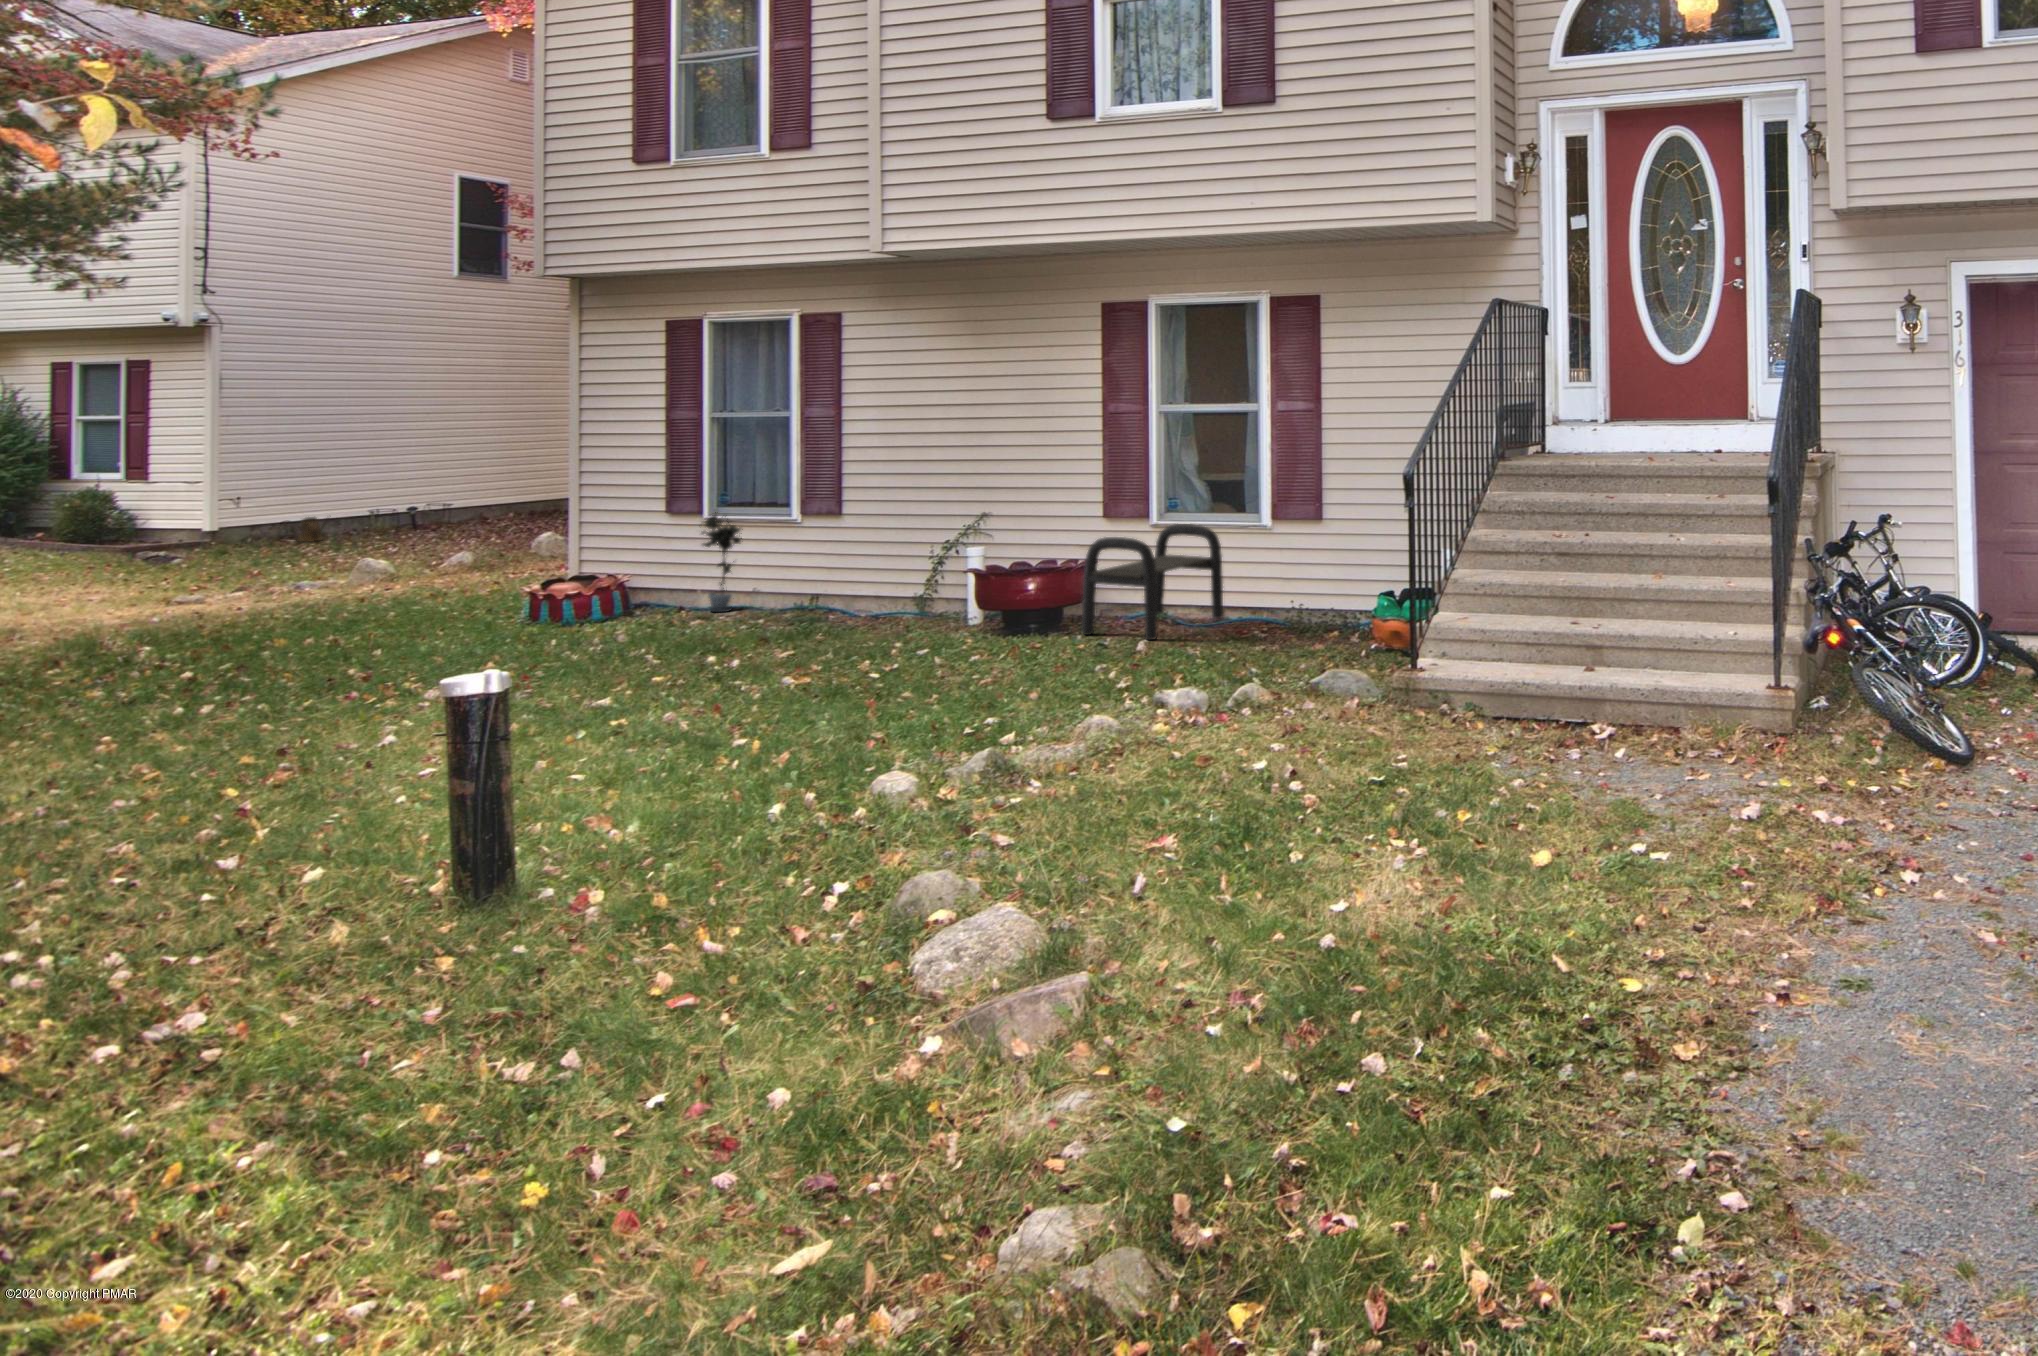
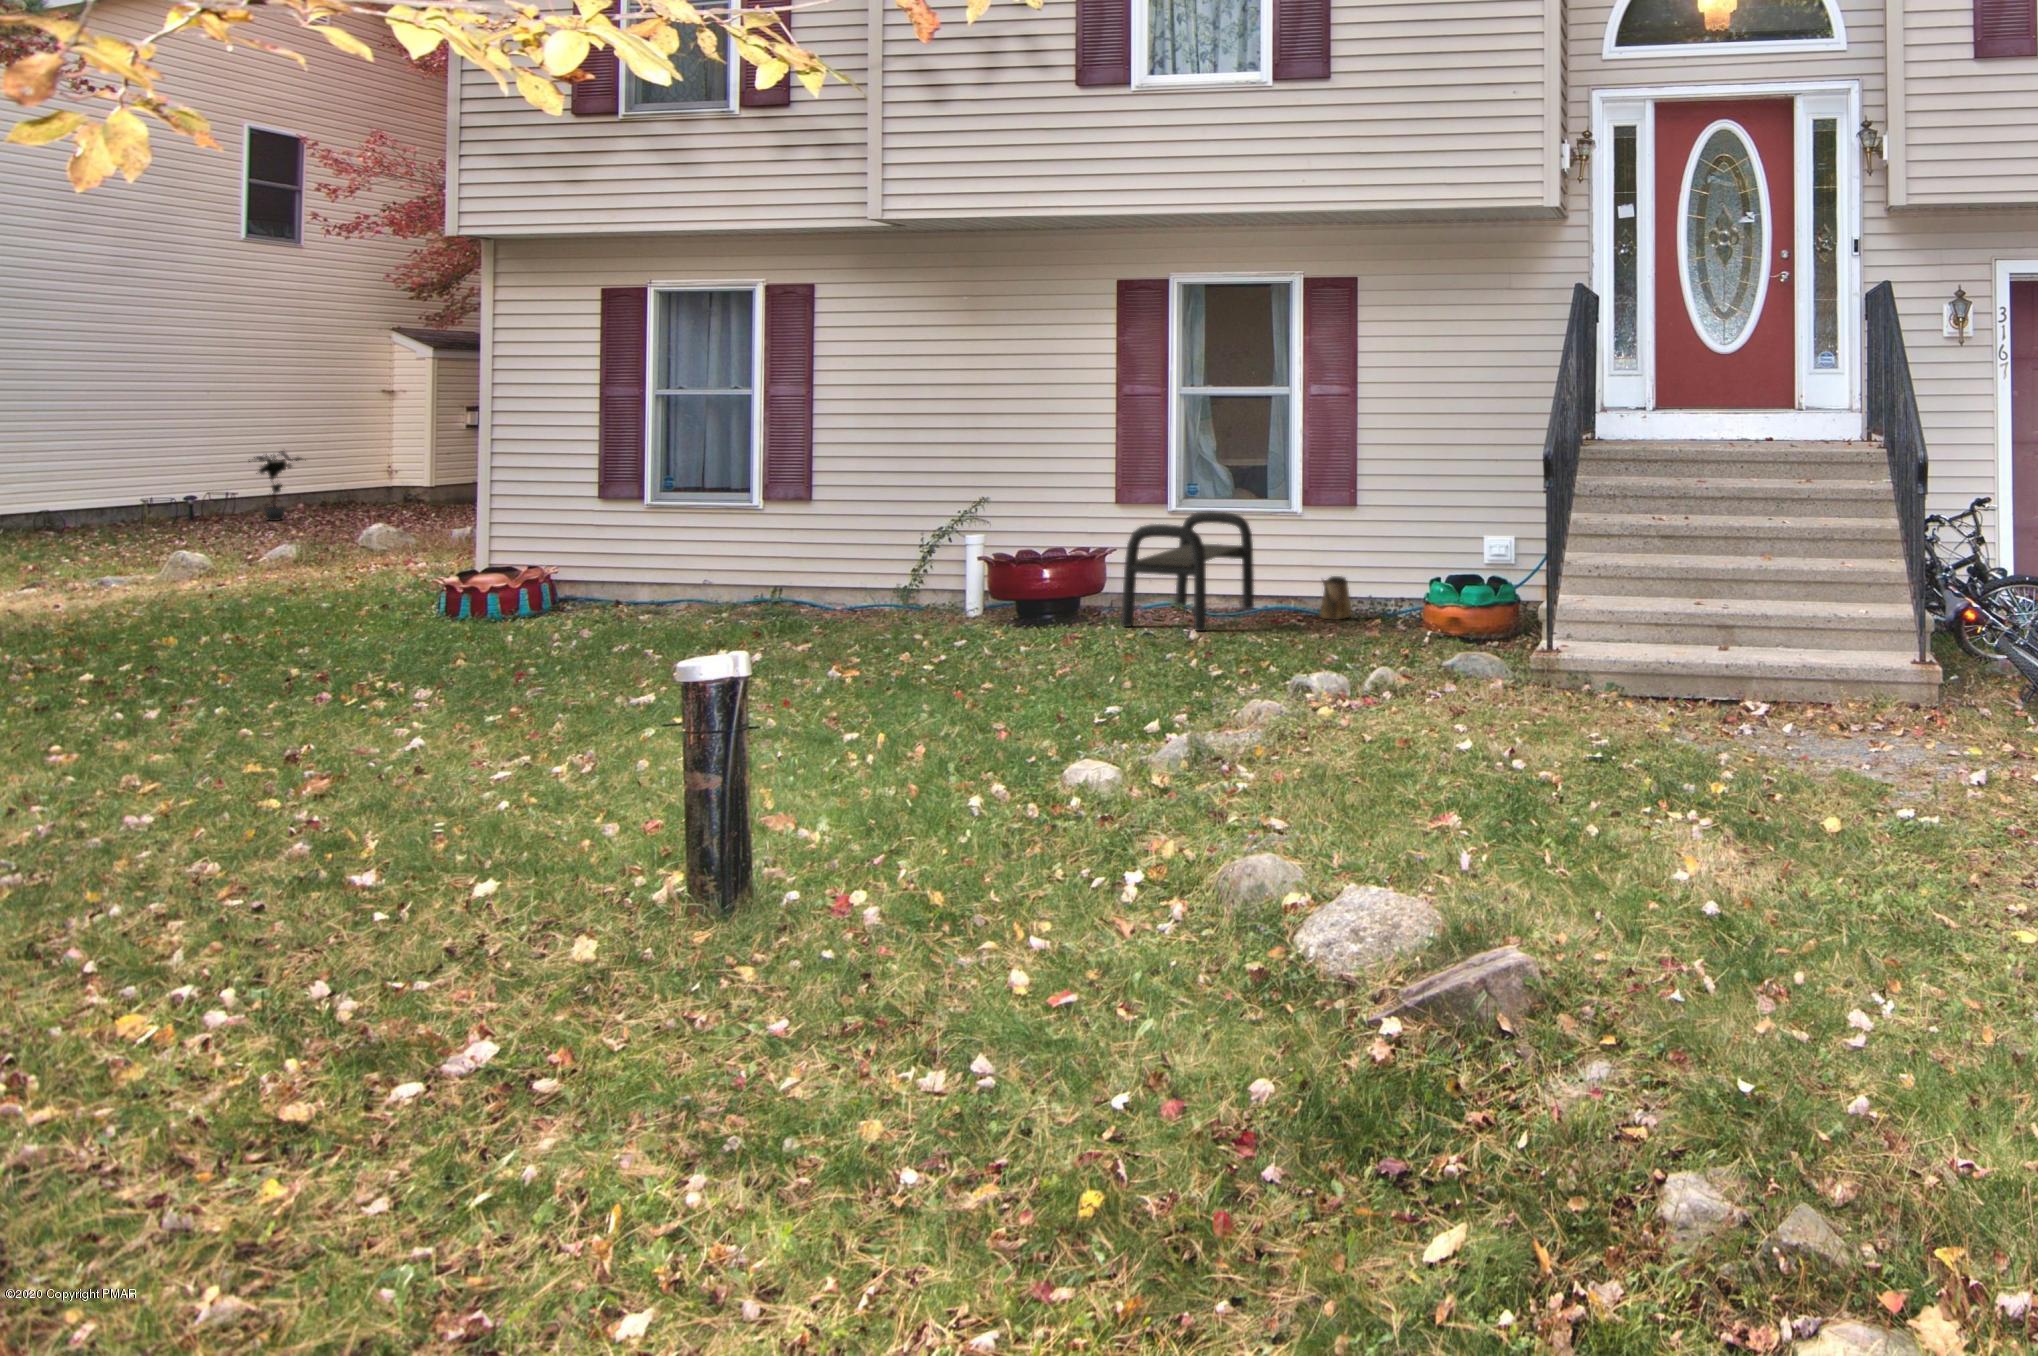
potted plant: present [702,512,743,612] -> present [249,451,306,521]
watering can: present [298,517,326,542] -> present [1320,576,1353,620]

